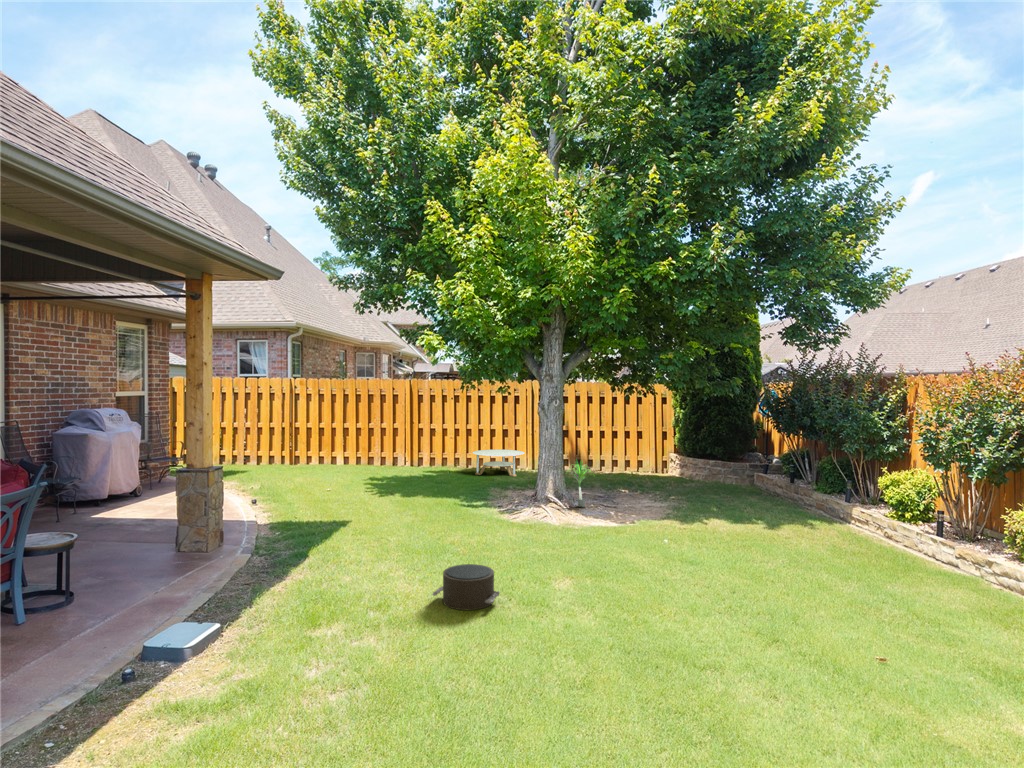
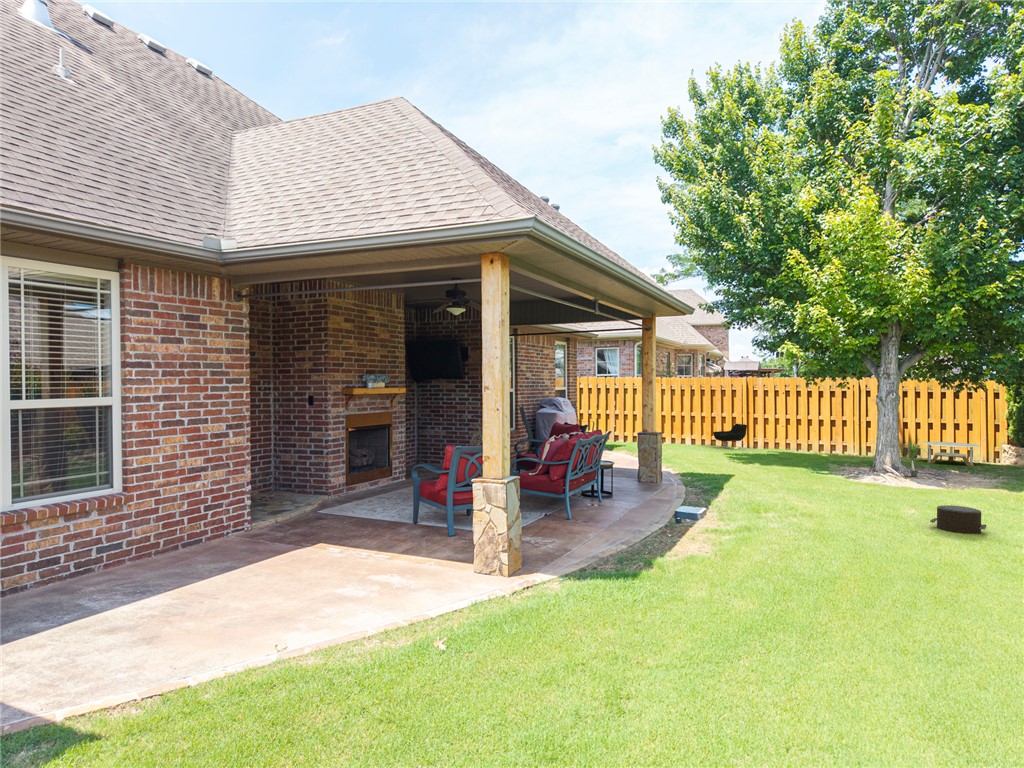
lounge chair: none [368,436,409,471] -> present [713,424,747,449]
round table: present [473,449,524,476] -> present [923,442,980,466]
pouf: present [432,564,500,610] -> present [930,505,986,534]

